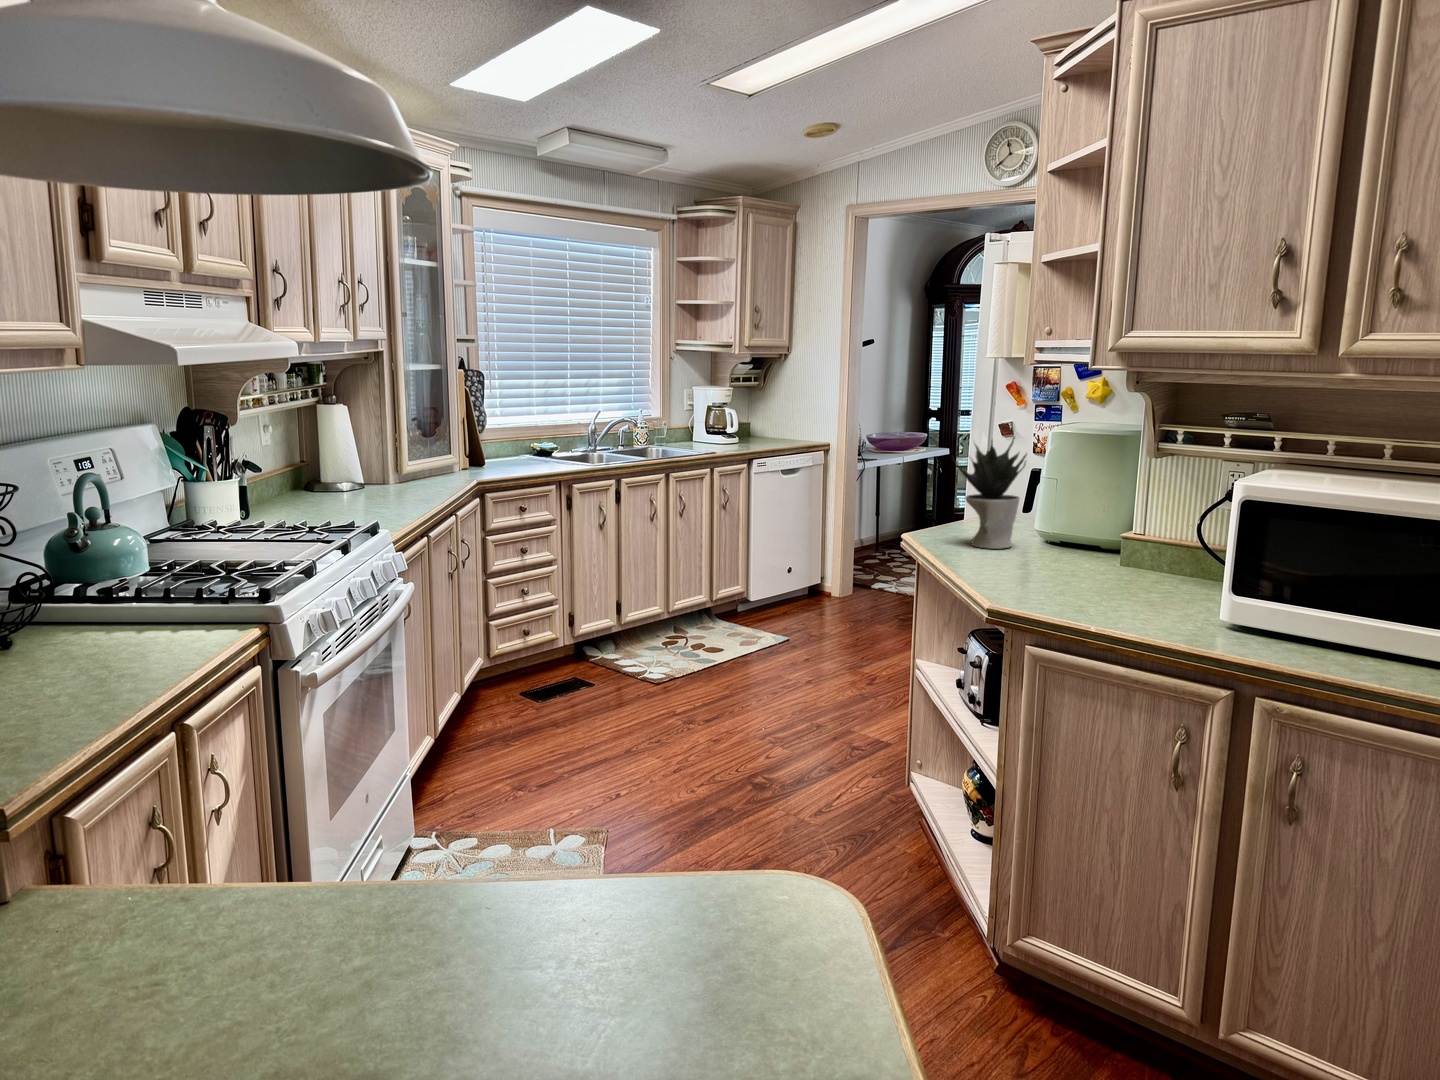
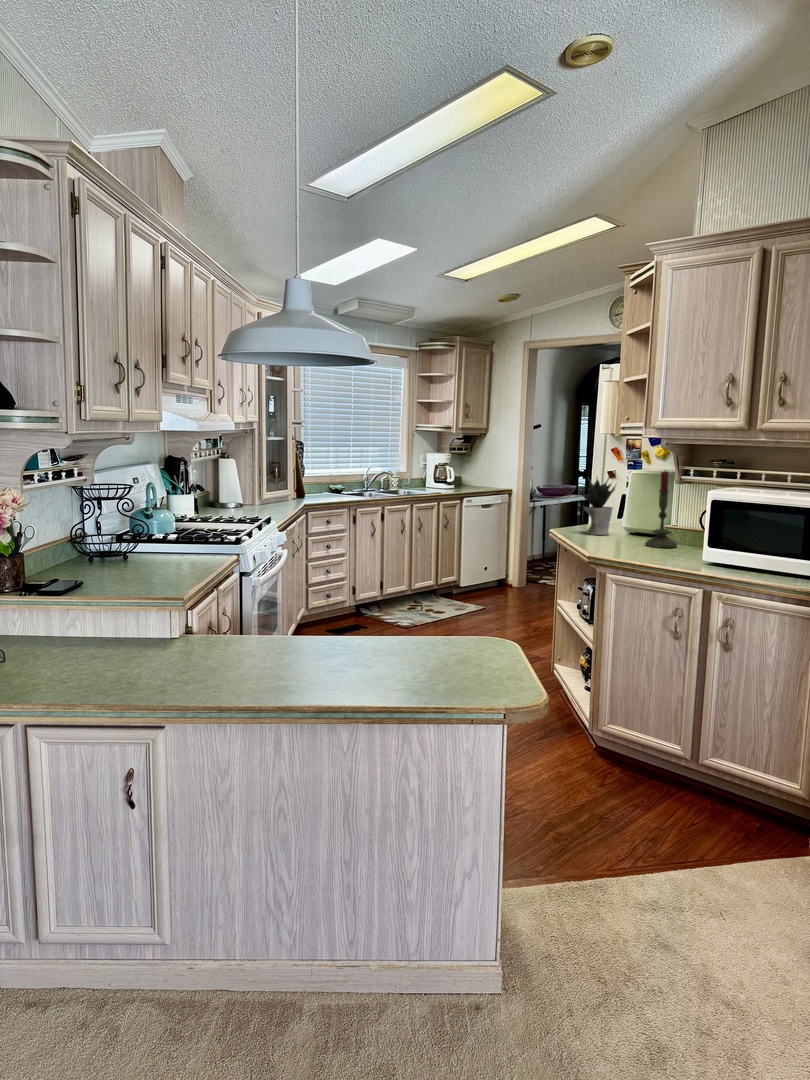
candle: none [1089,430,1150,583] -> present [645,471,677,548]

